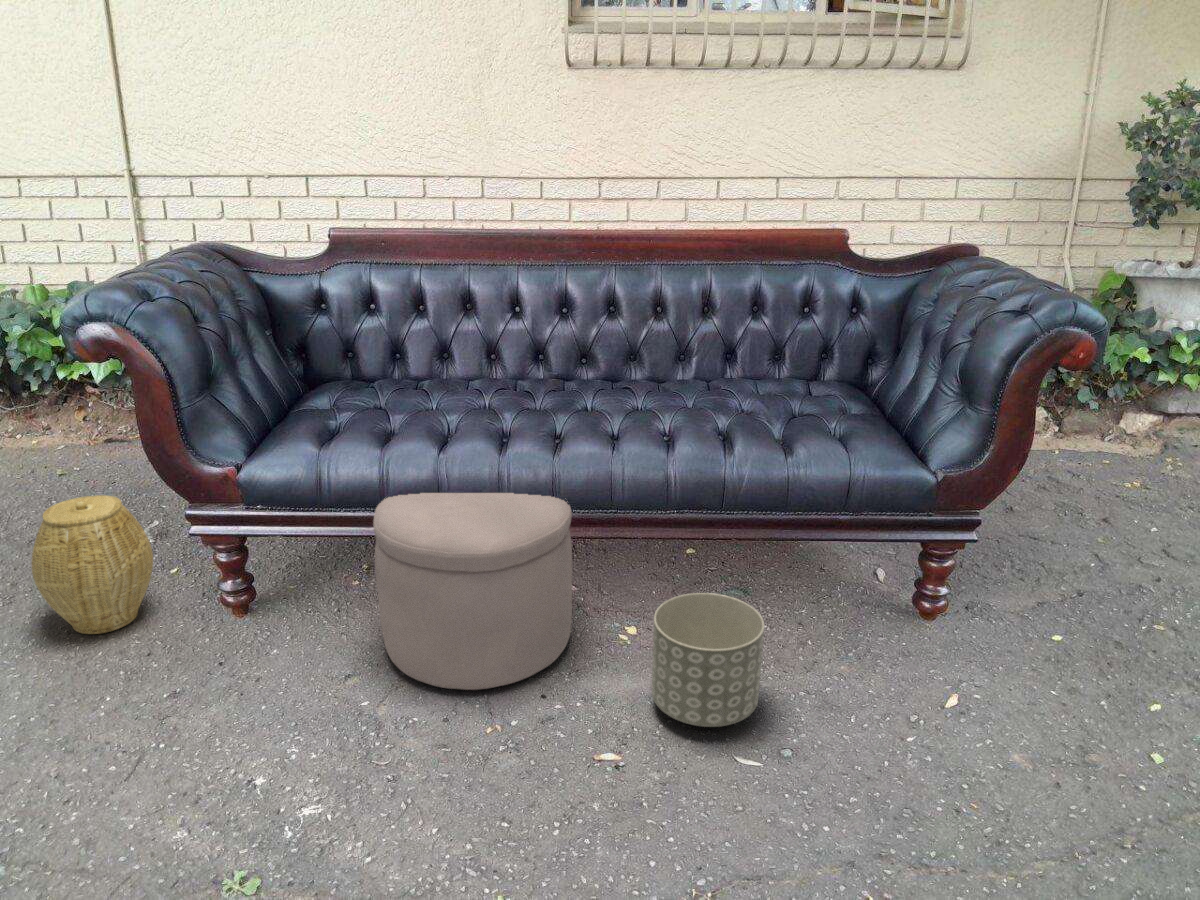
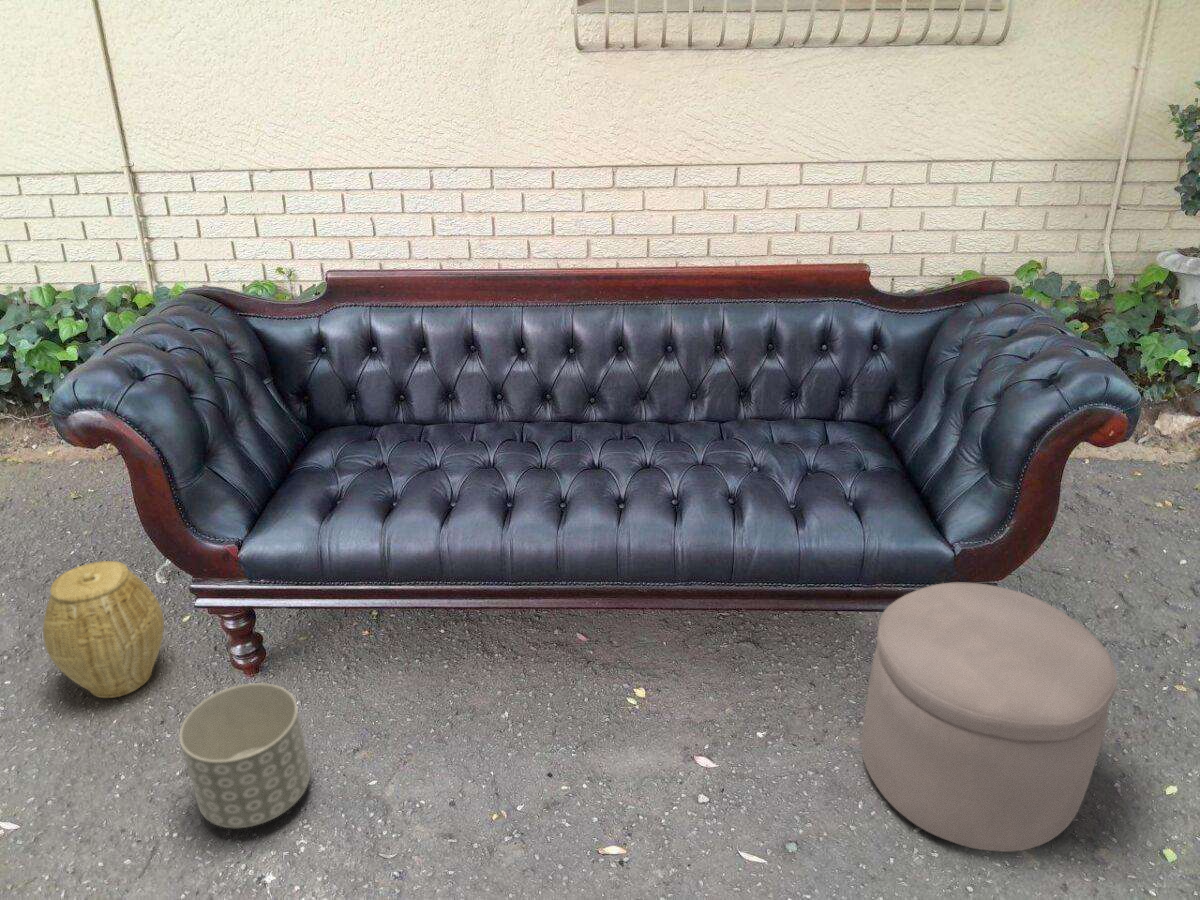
ottoman: present [373,493,572,690] -> present [862,582,1117,852]
planter: present [652,593,764,727] -> present [179,683,310,828]

